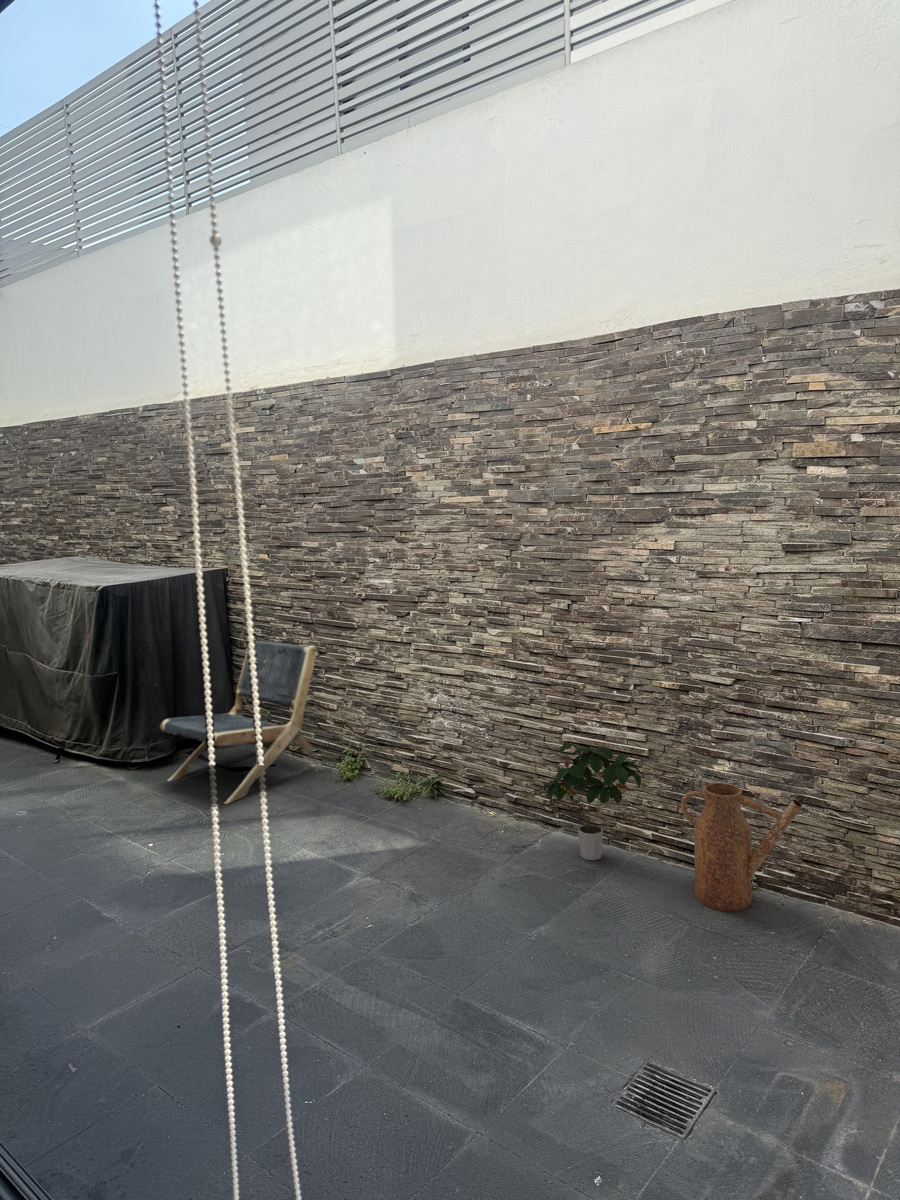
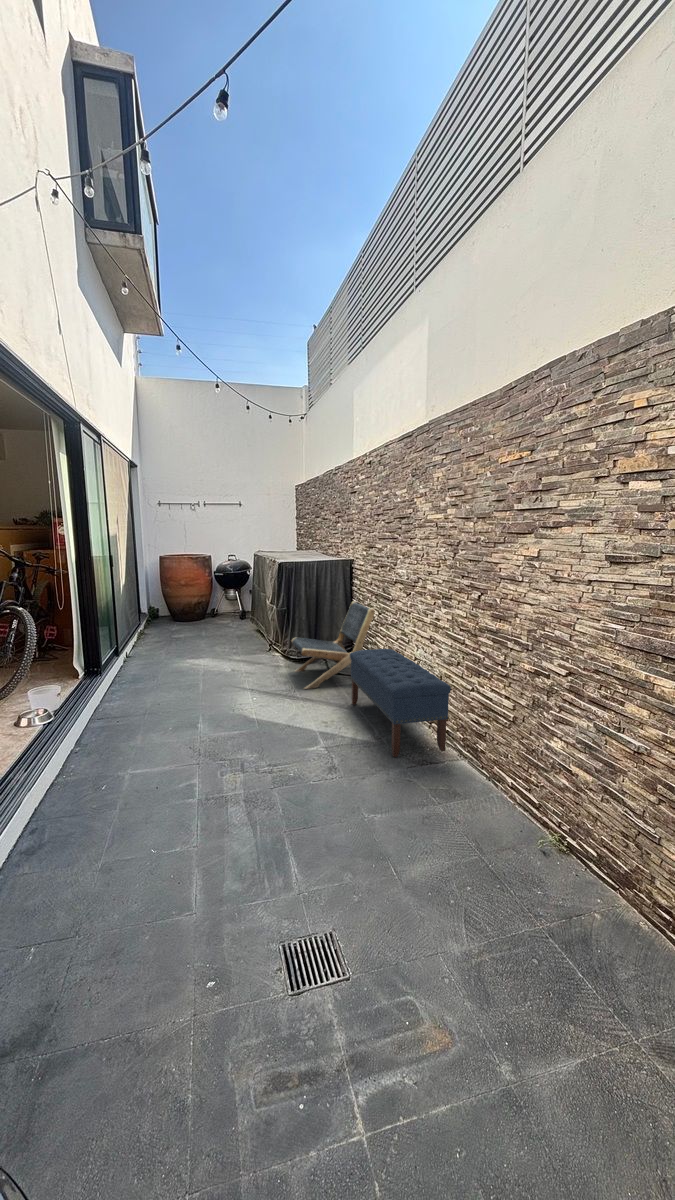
bench: none [321,704,529,856] -> present [350,649,451,757]
potted plant: present [543,742,641,860] -> none [447,697,501,787]
watering can: present [681,783,802,912] -> none [506,752,585,863]

